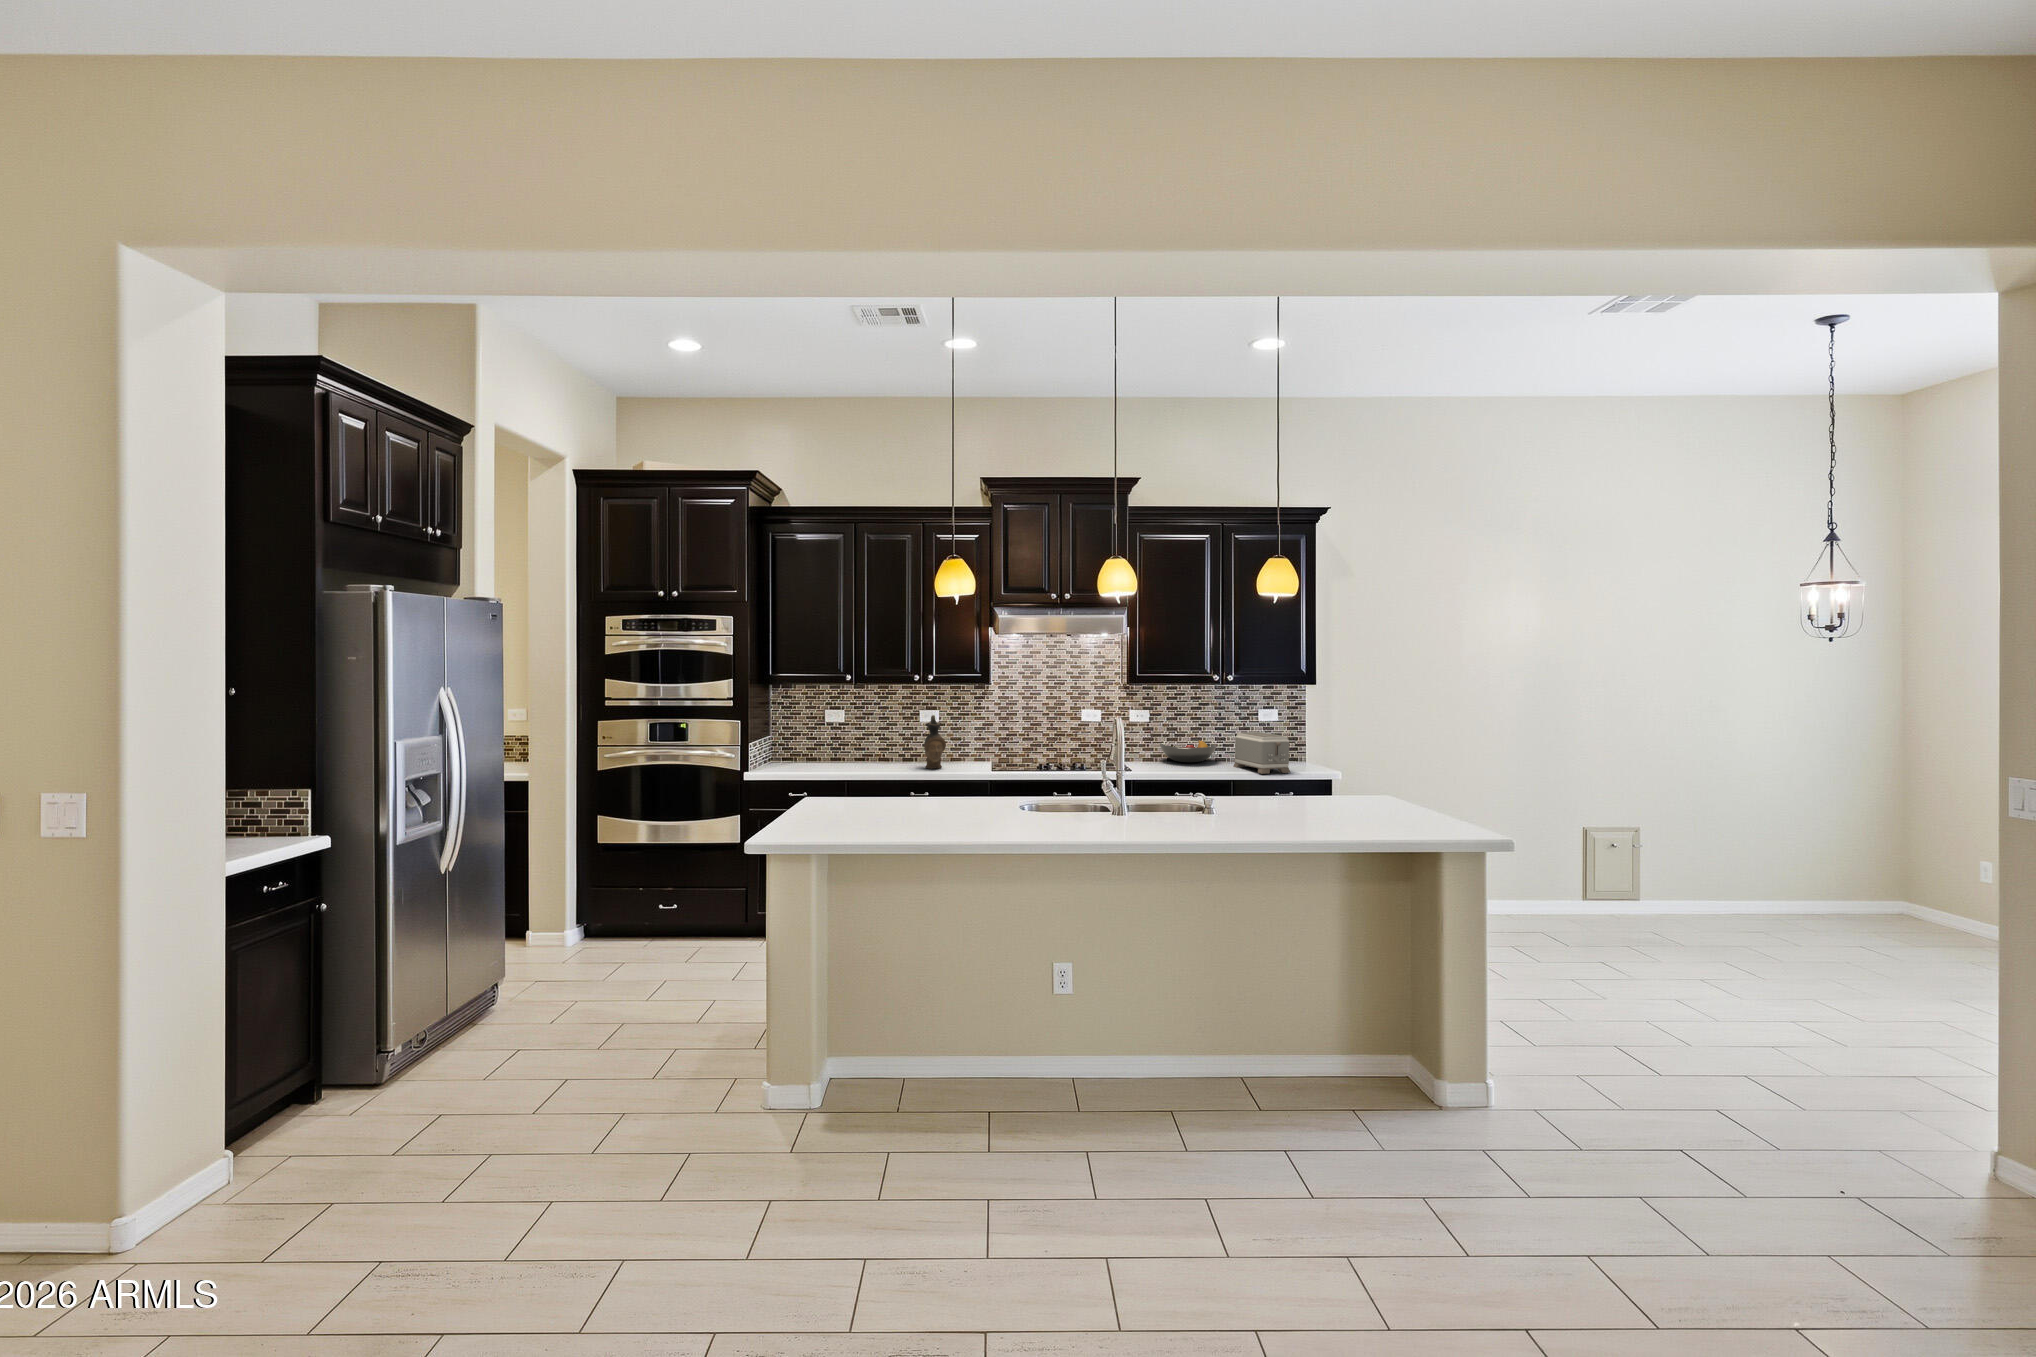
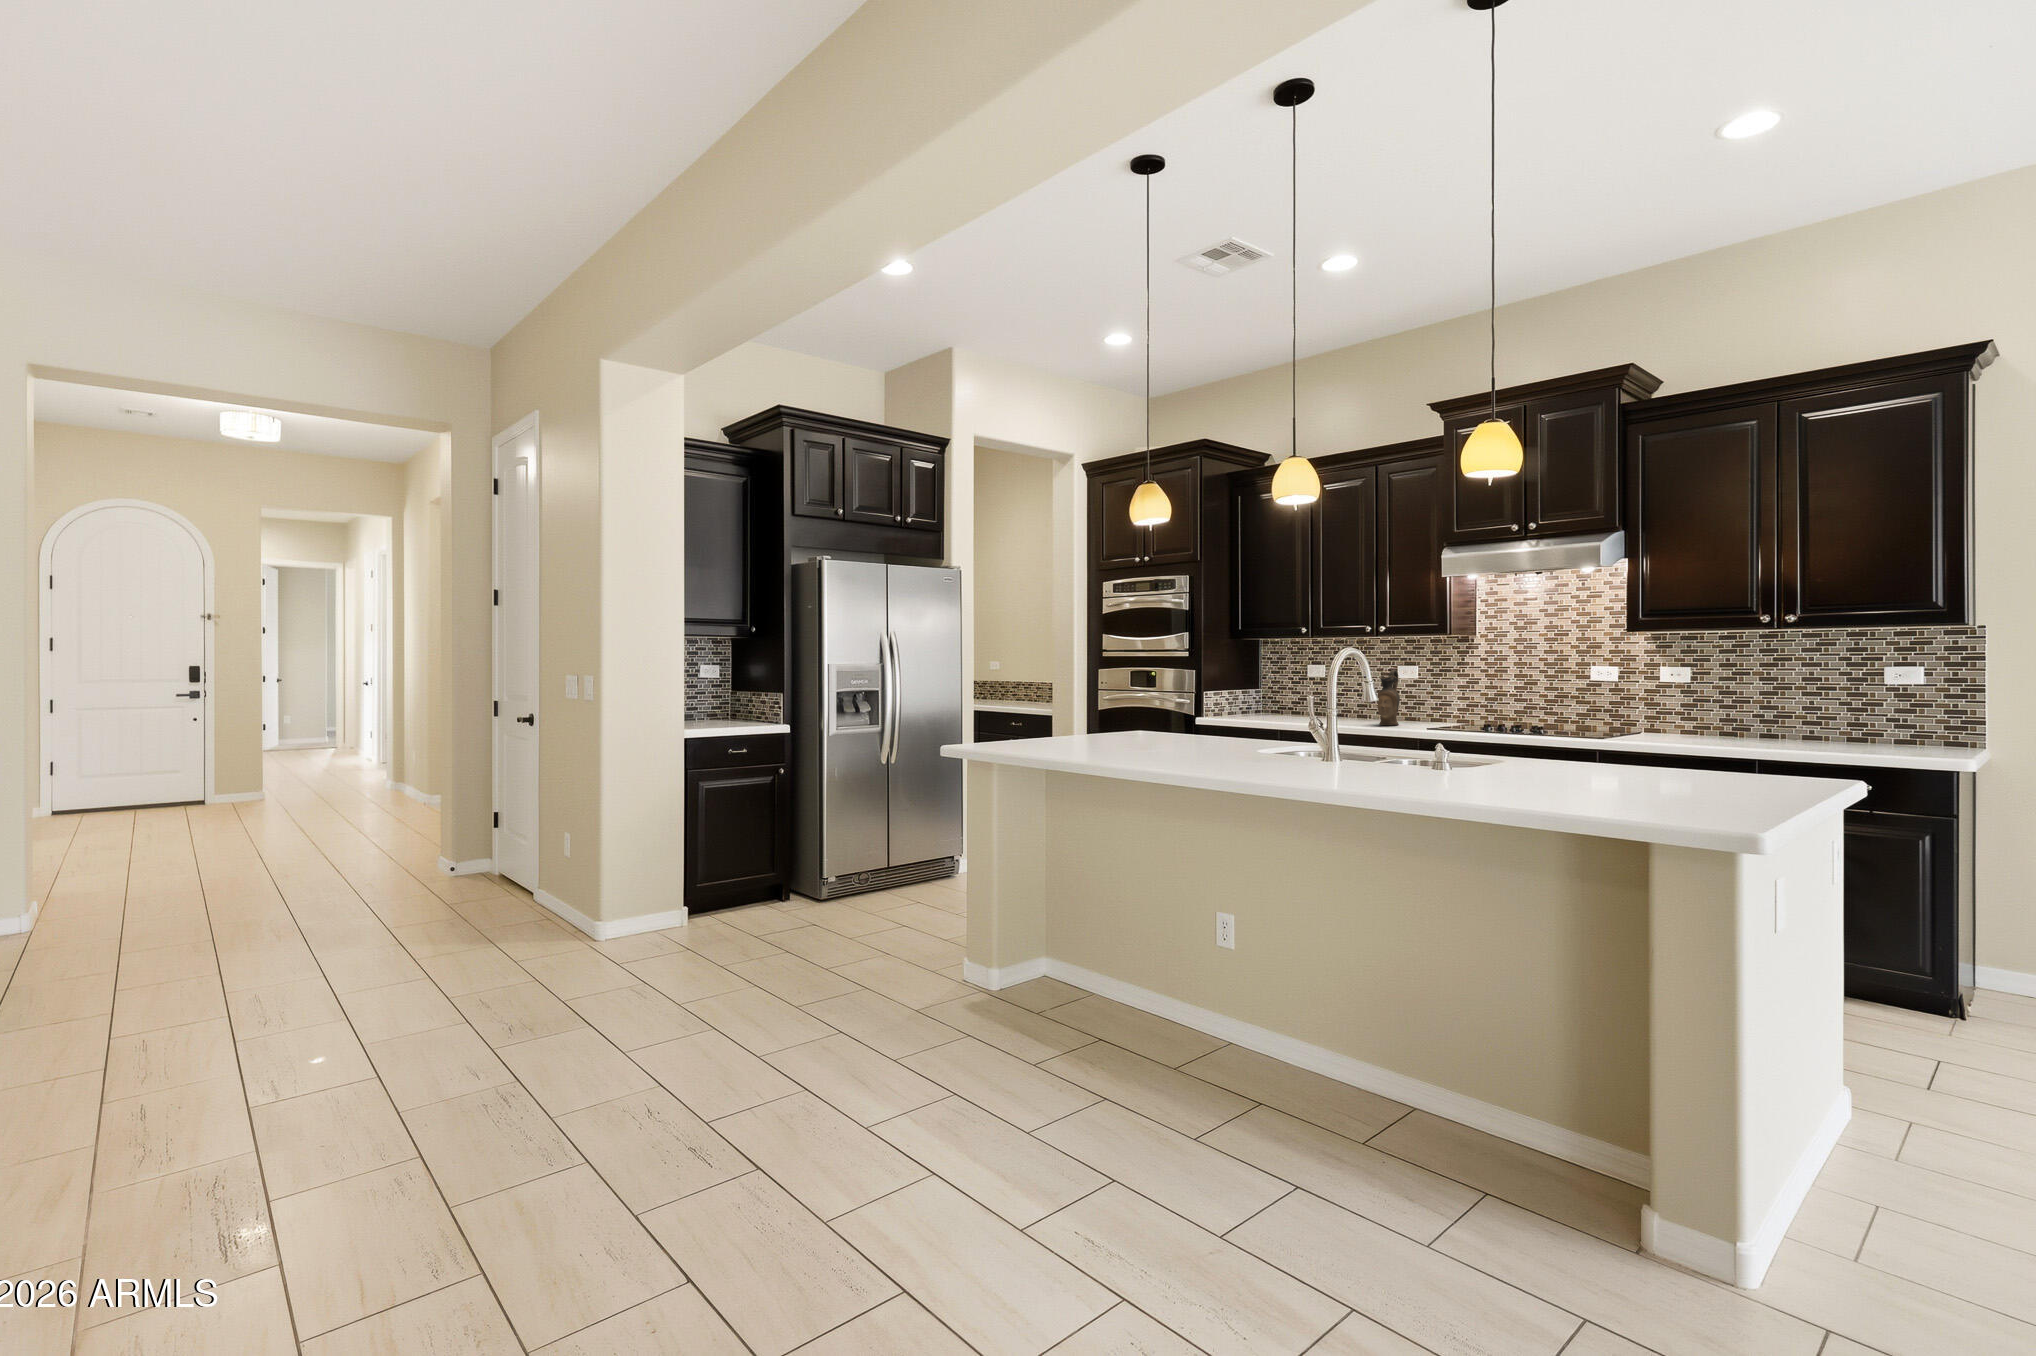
toaster: present [1233,732,1290,774] -> none [1790,695,1858,753]
fruit bowl: present [1160,740,1217,762] -> none [1689,708,1788,737]

